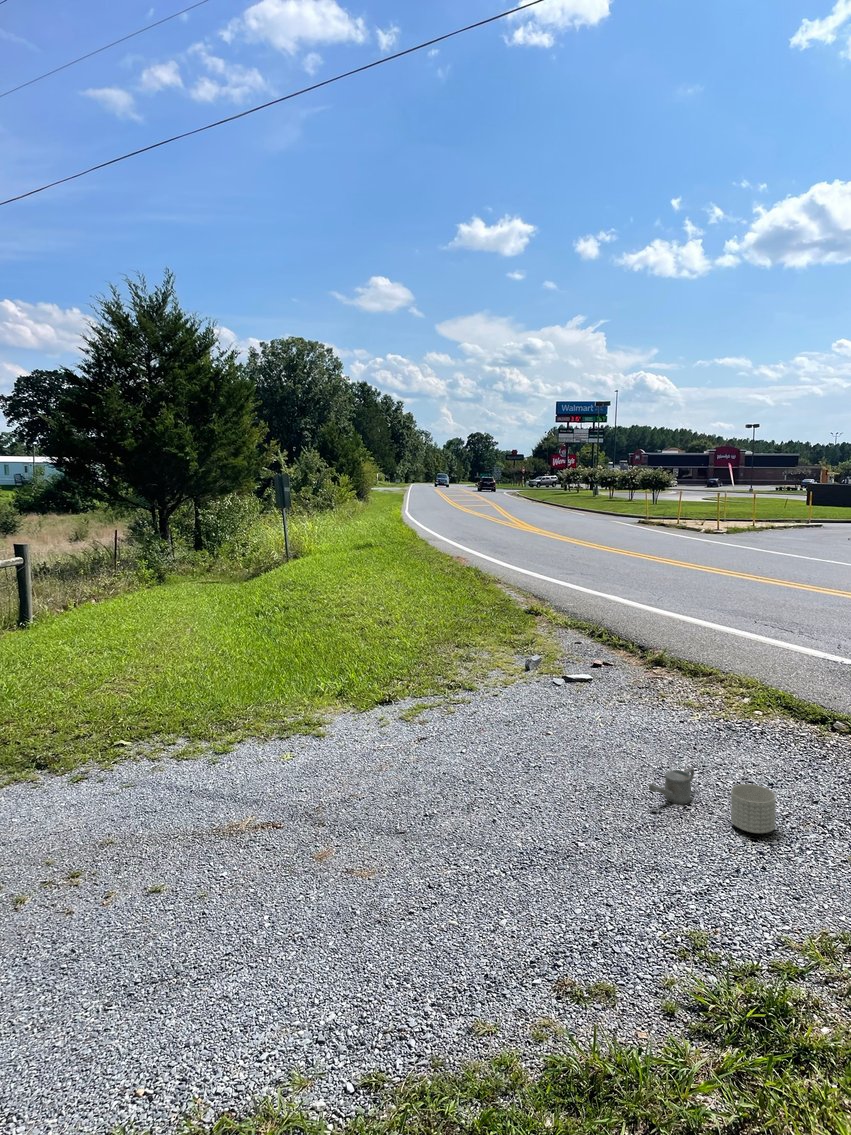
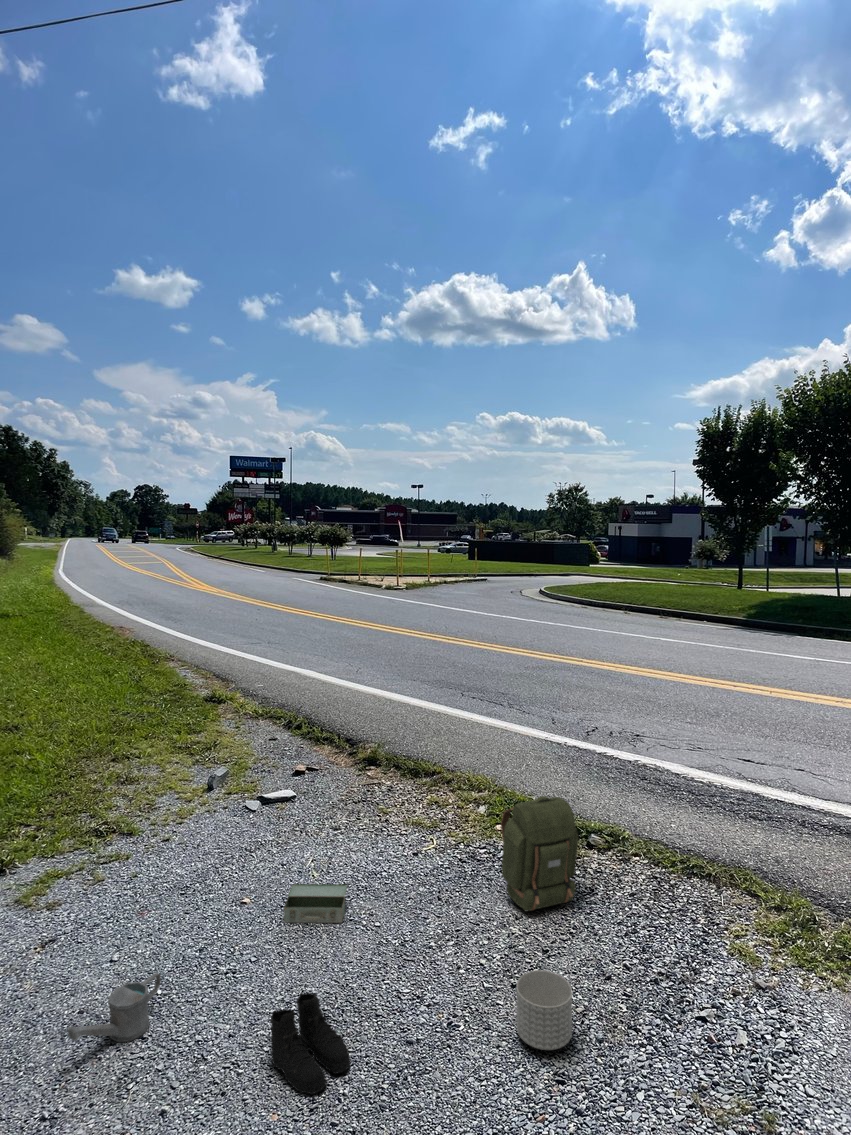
backpack: none [746,678,818,765] -> present [501,796,578,911]
toolbox: none [572,724,620,751] -> present [284,884,348,923]
watering can: present [649,768,694,804] -> present [68,973,161,1042]
boots: none [556,770,608,822] -> present [270,993,350,1094]

